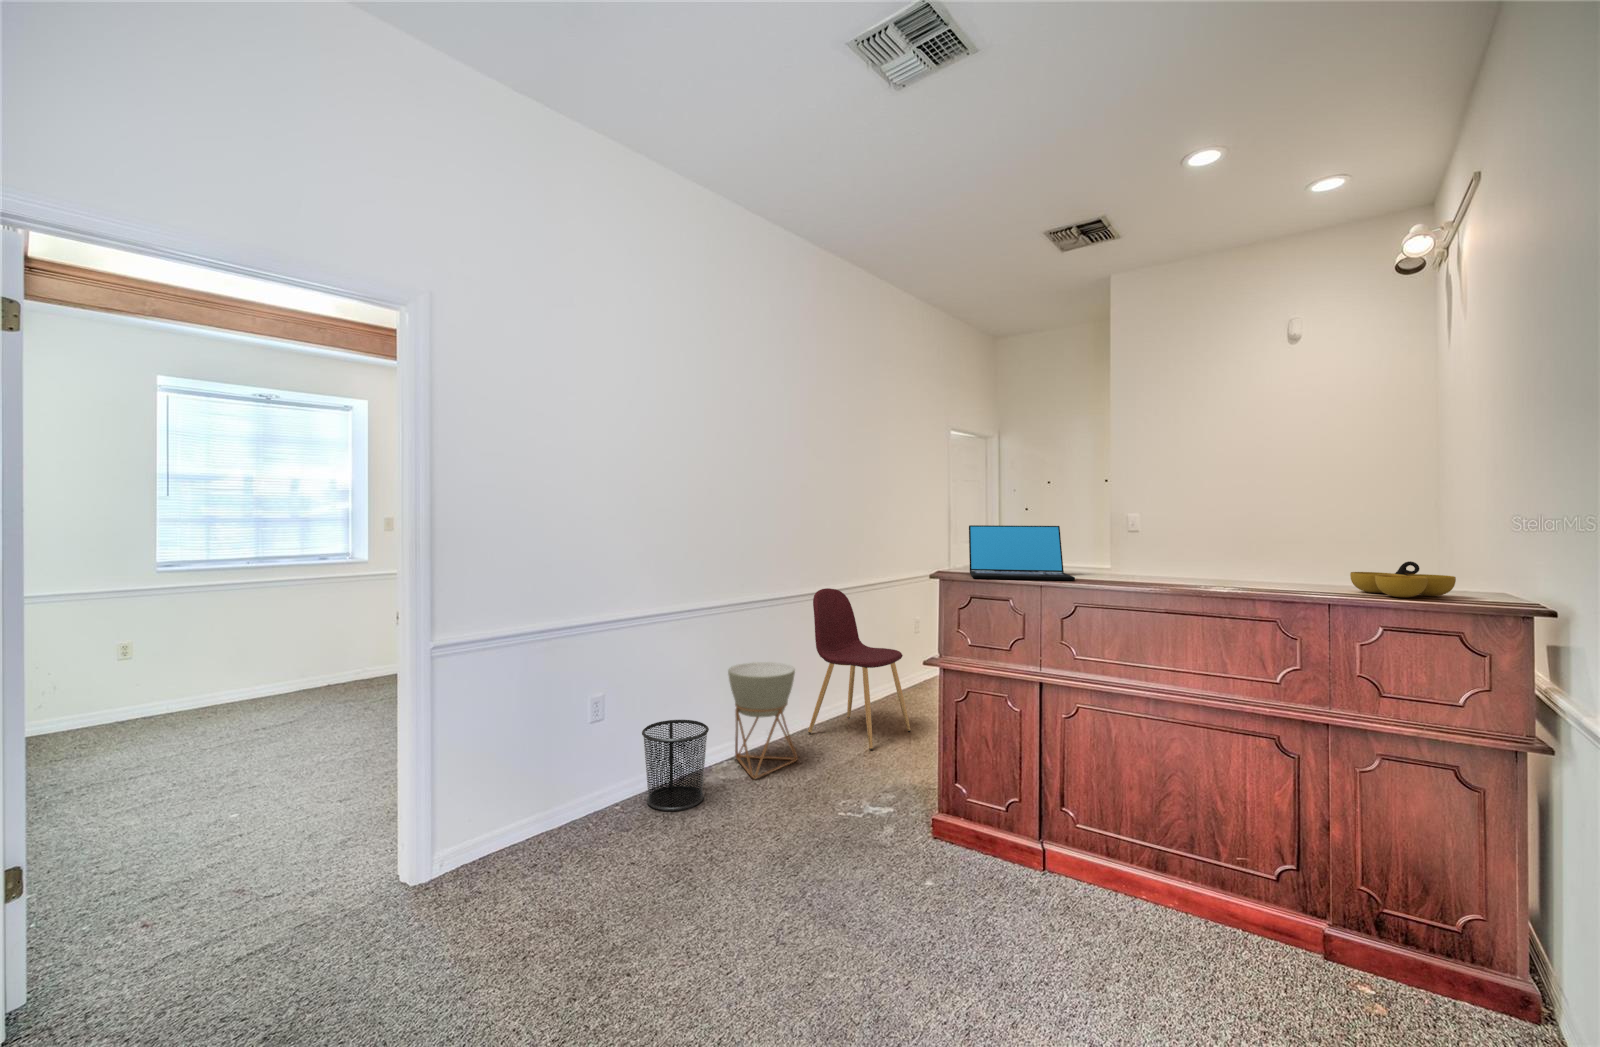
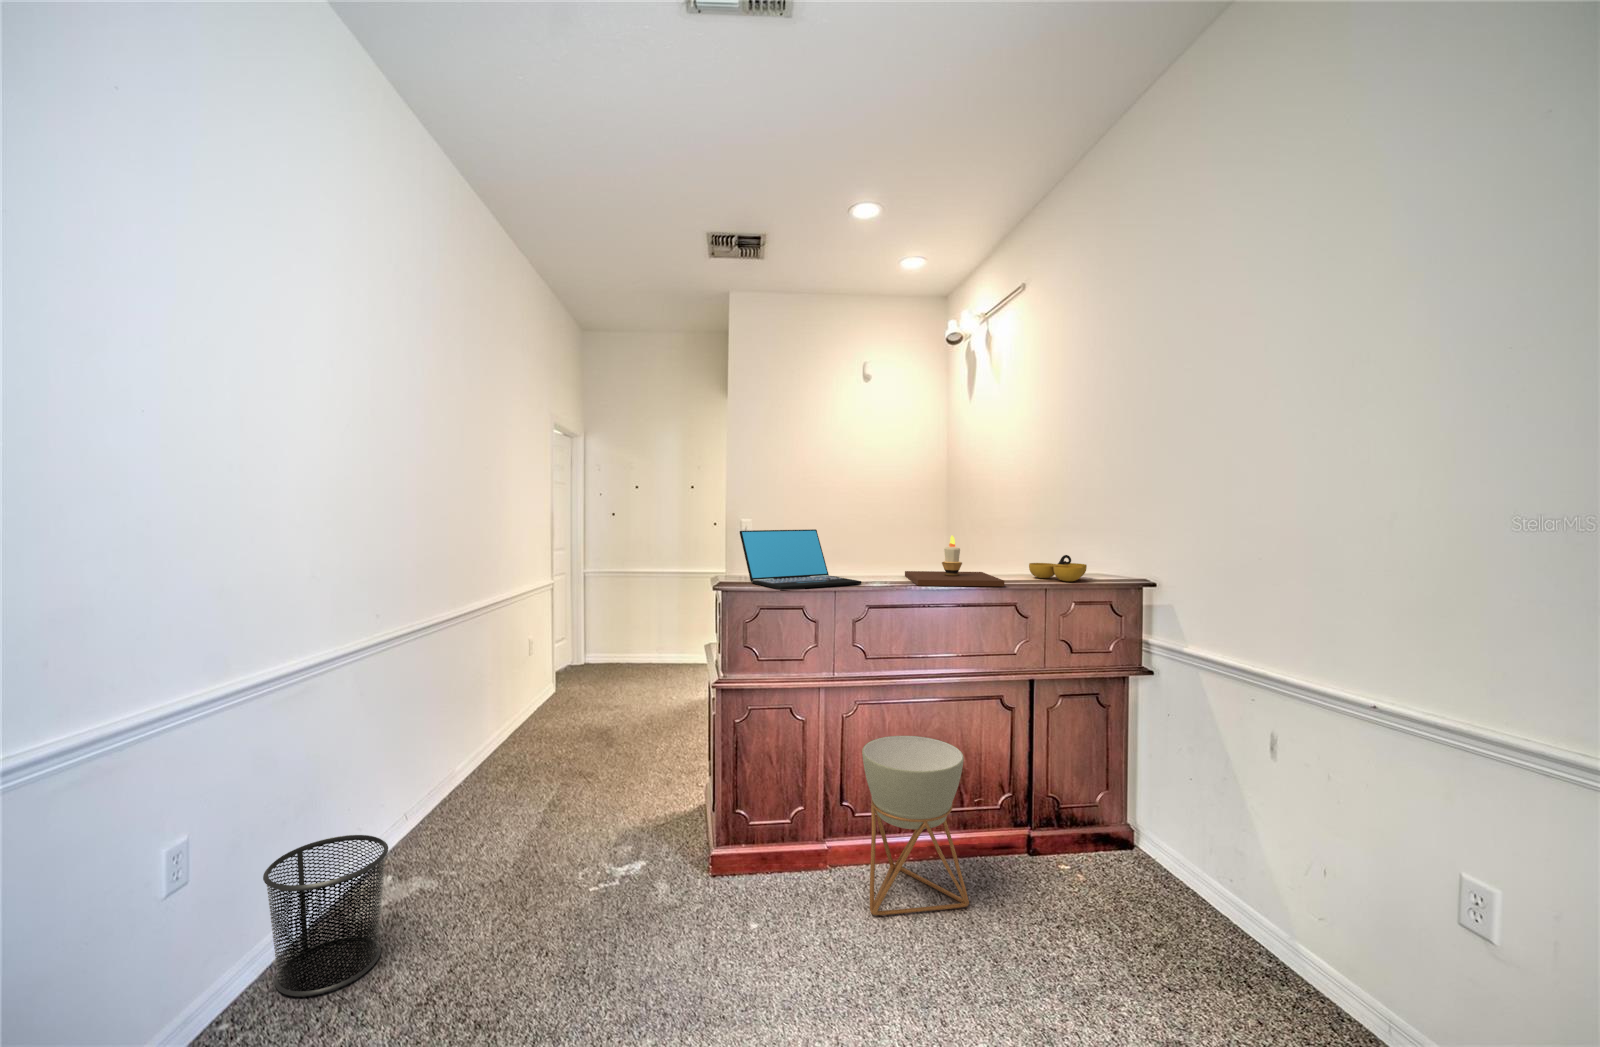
candle: none [1138,531,1273,593] -> present [905,536,1004,586]
chair: present [808,588,911,750] -> none [450,606,575,801]
planter: present [728,662,798,779] -> present [862,736,969,915]

